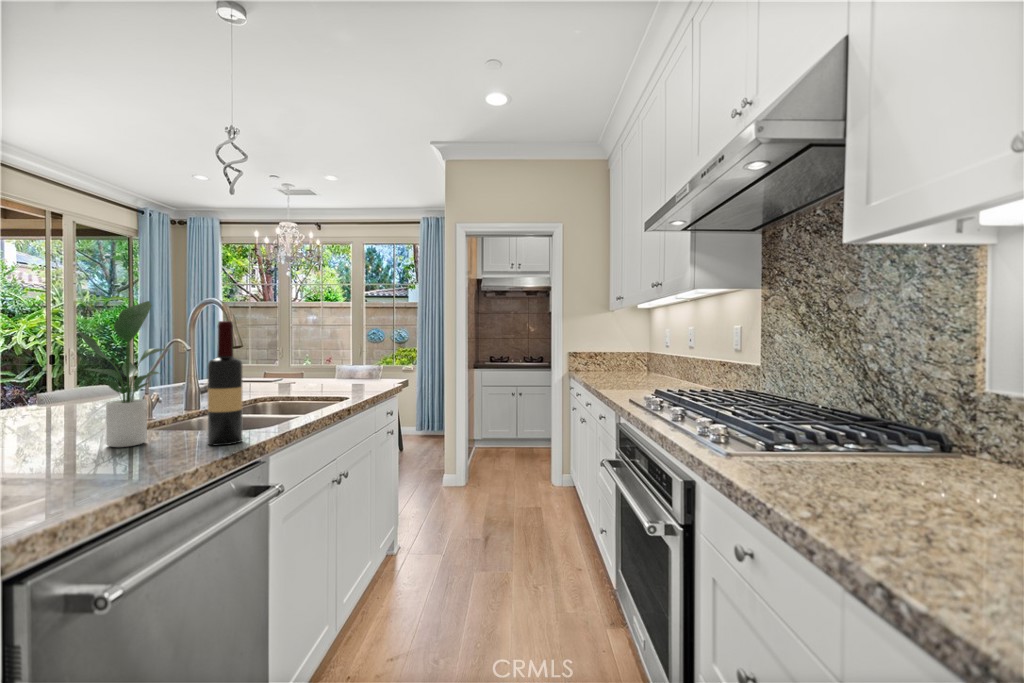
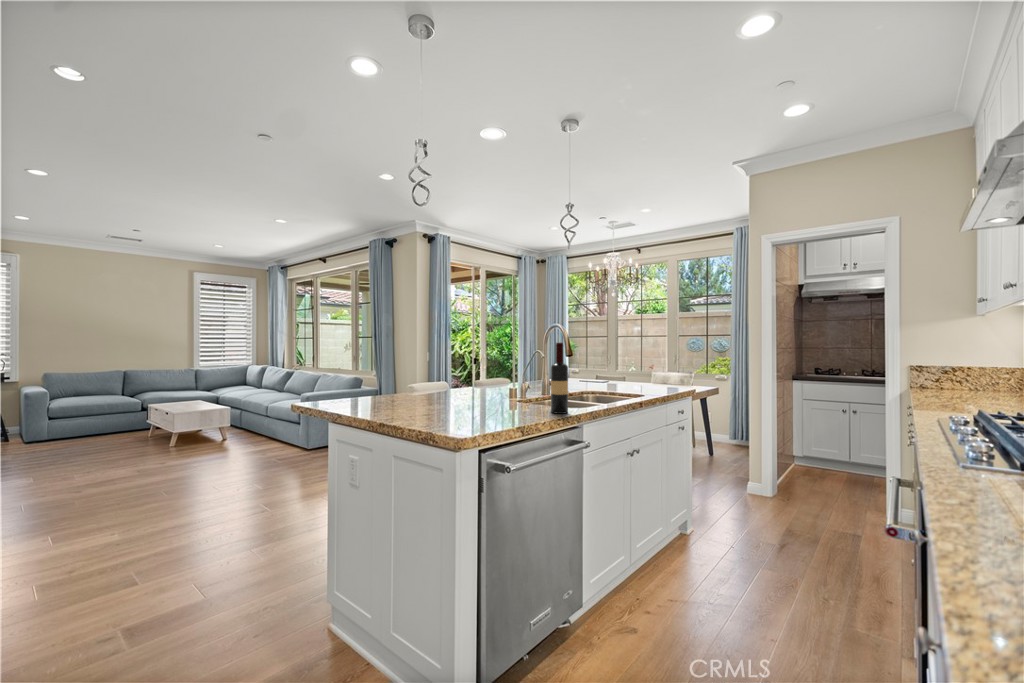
potted plant: present [78,301,168,447] -> none [496,331,535,409]

